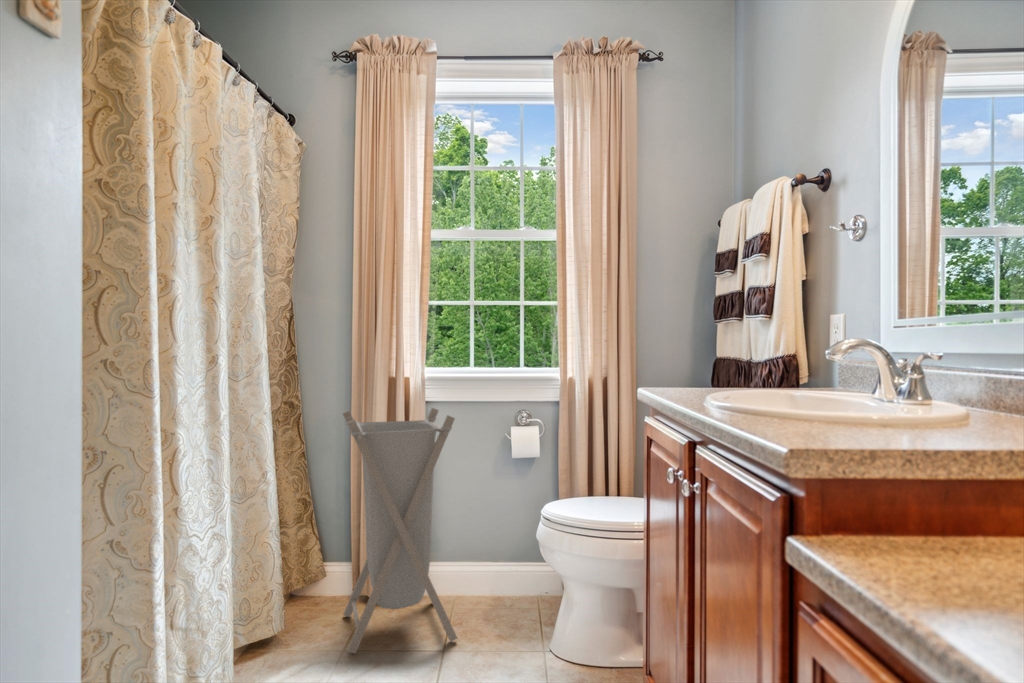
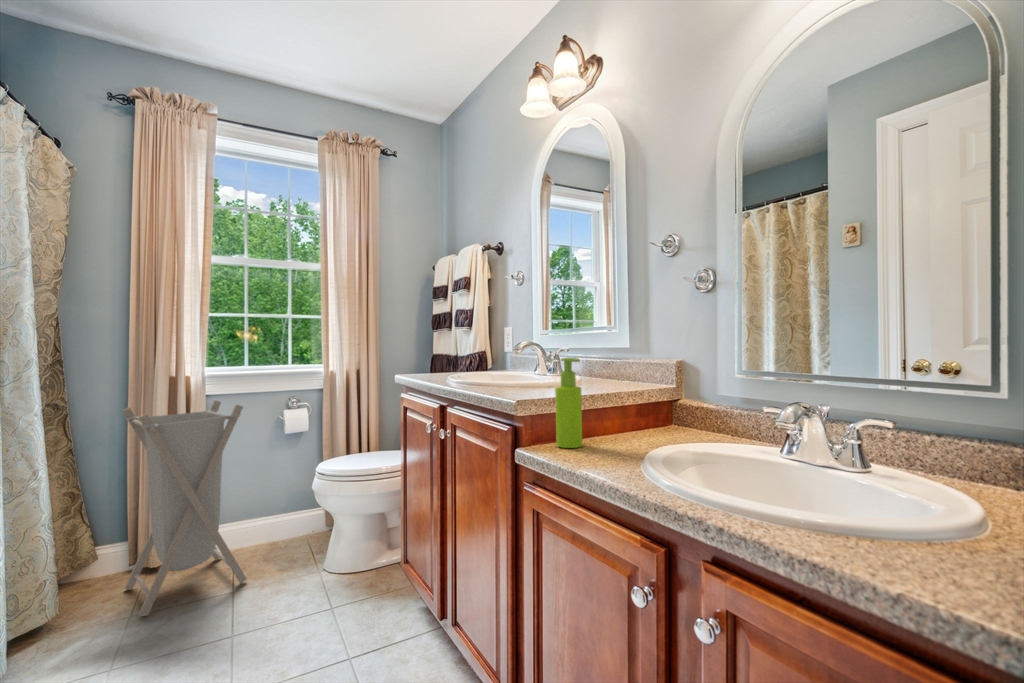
soap dispenser: none [873,375,939,571] -> present [555,358,582,448]

